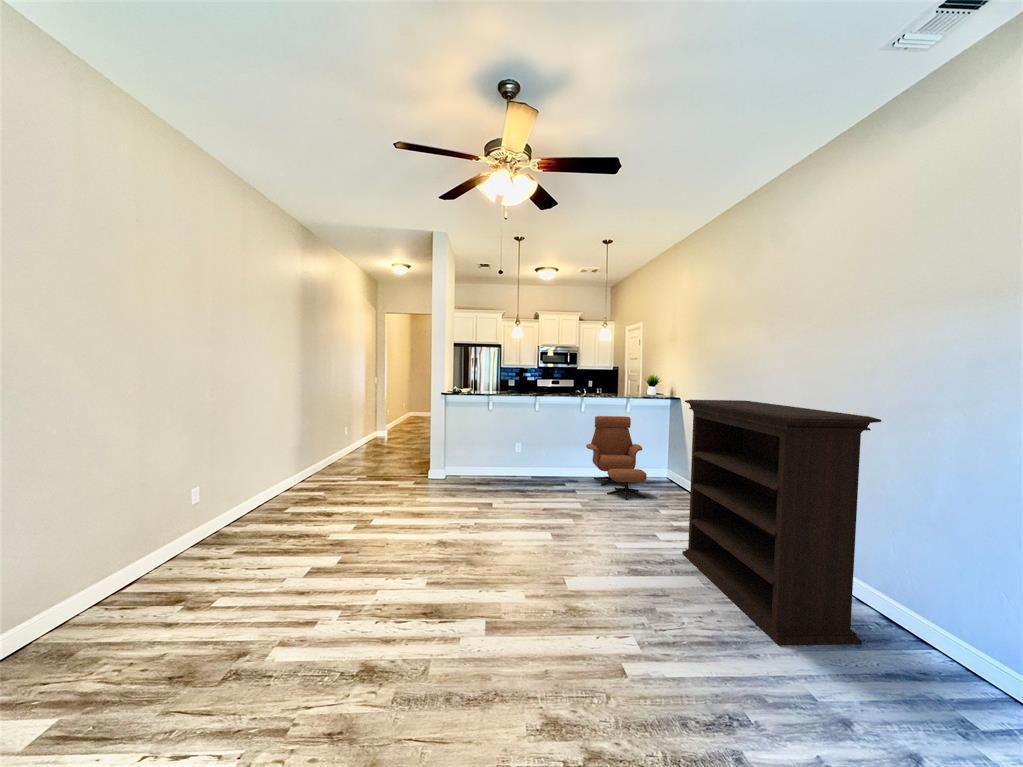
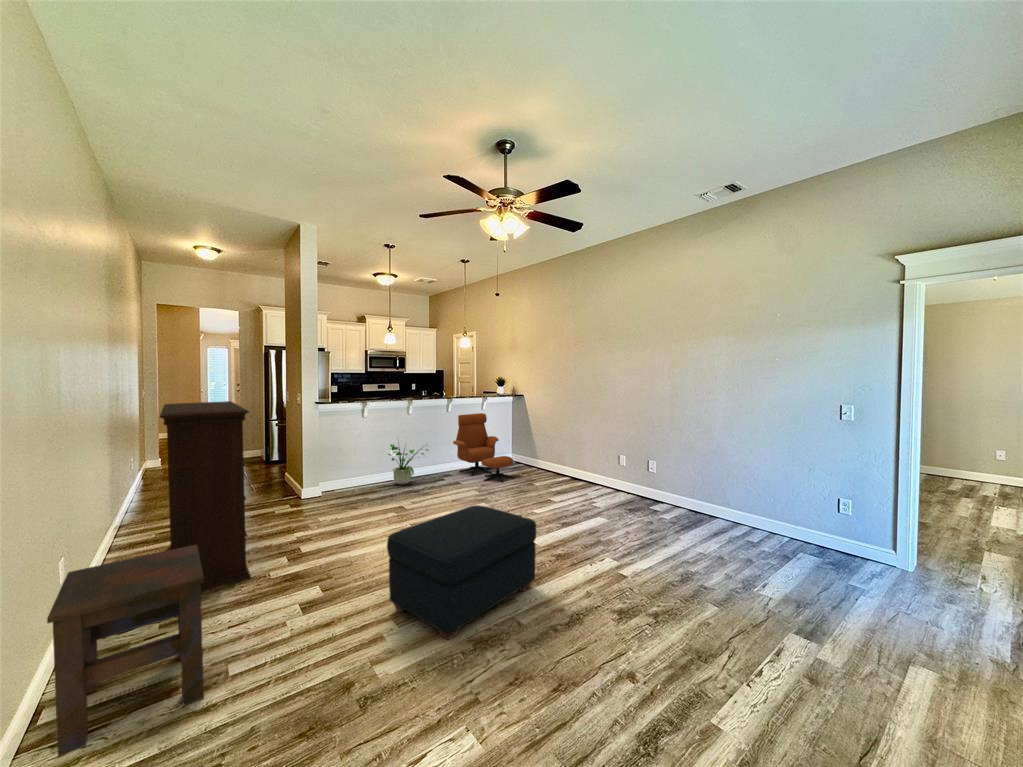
bookshelf: present [682,400,881,646] -> present [160,401,251,592]
potted plant: none [509,429,558,481] -> present [388,444,428,484]
side table: none [78,494,225,620] -> present [47,545,204,756]
ottoman: none [336,516,500,655] -> present [387,505,536,640]

